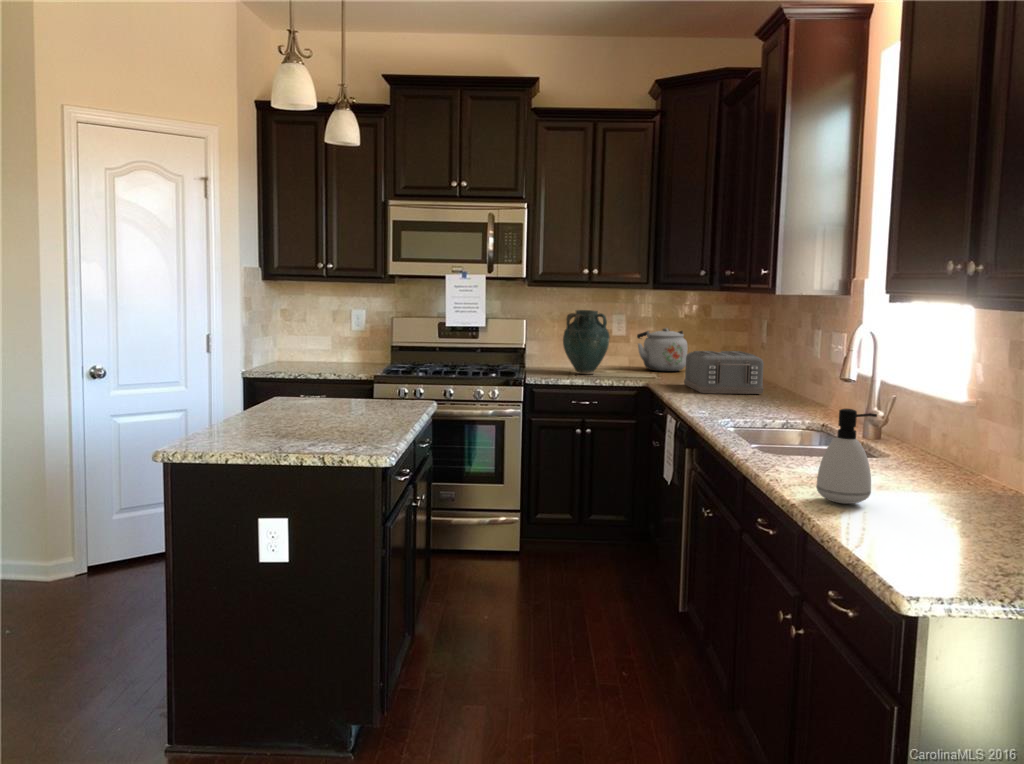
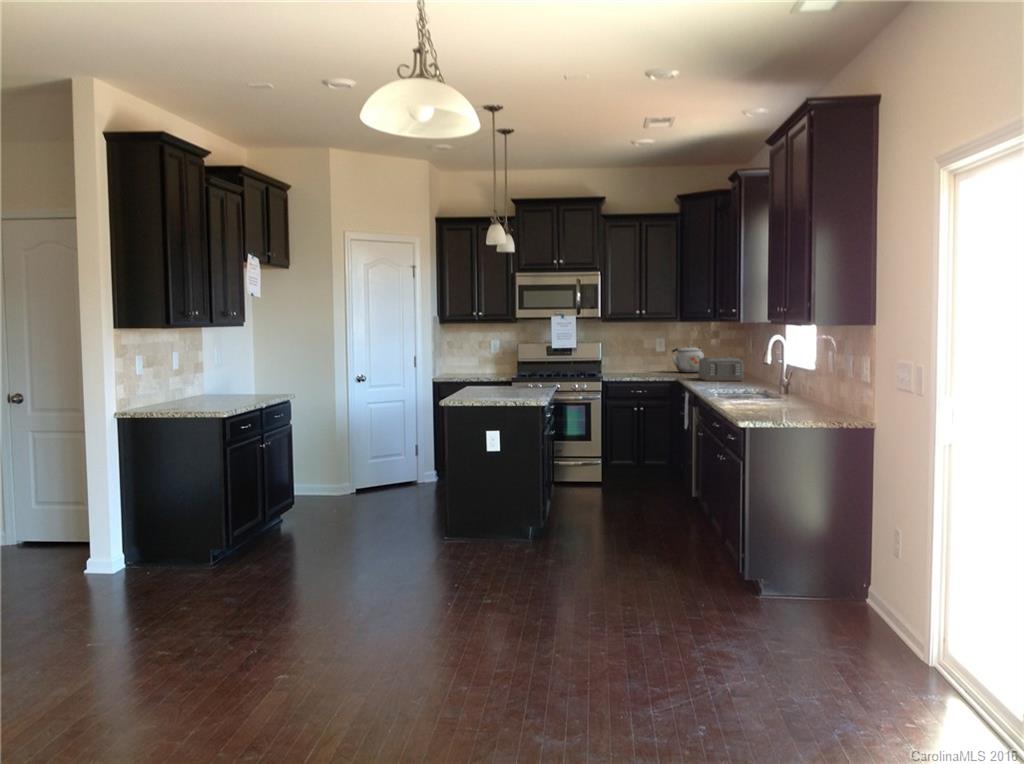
vase: present [563,310,610,374] -> none [625,335,653,375]
soap dispenser: present [816,409,877,504] -> none [734,369,757,409]

